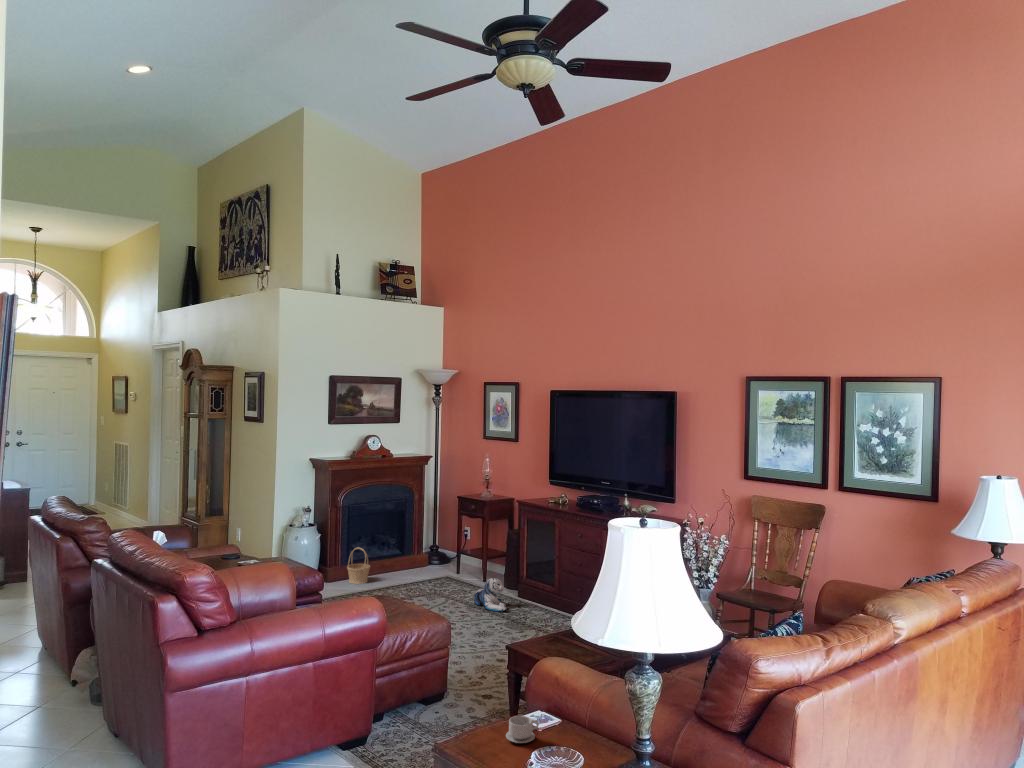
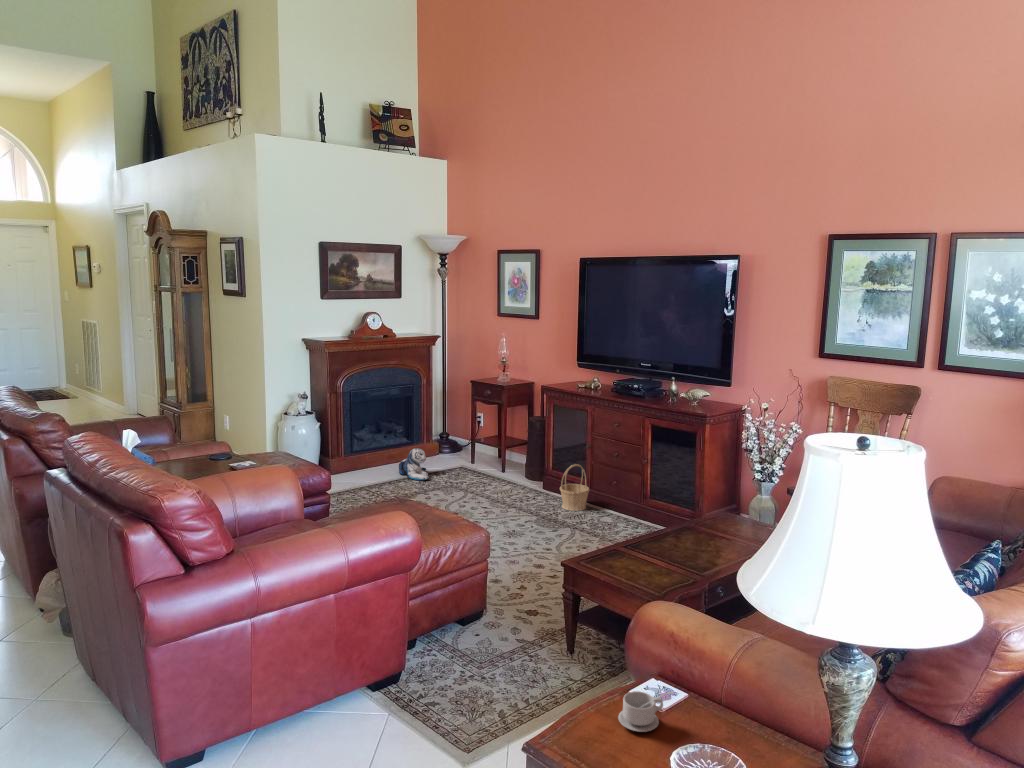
basket: present [347,548,370,584] -> present [560,464,589,511]
plush toy: present [474,578,507,612] -> present [399,448,429,481]

